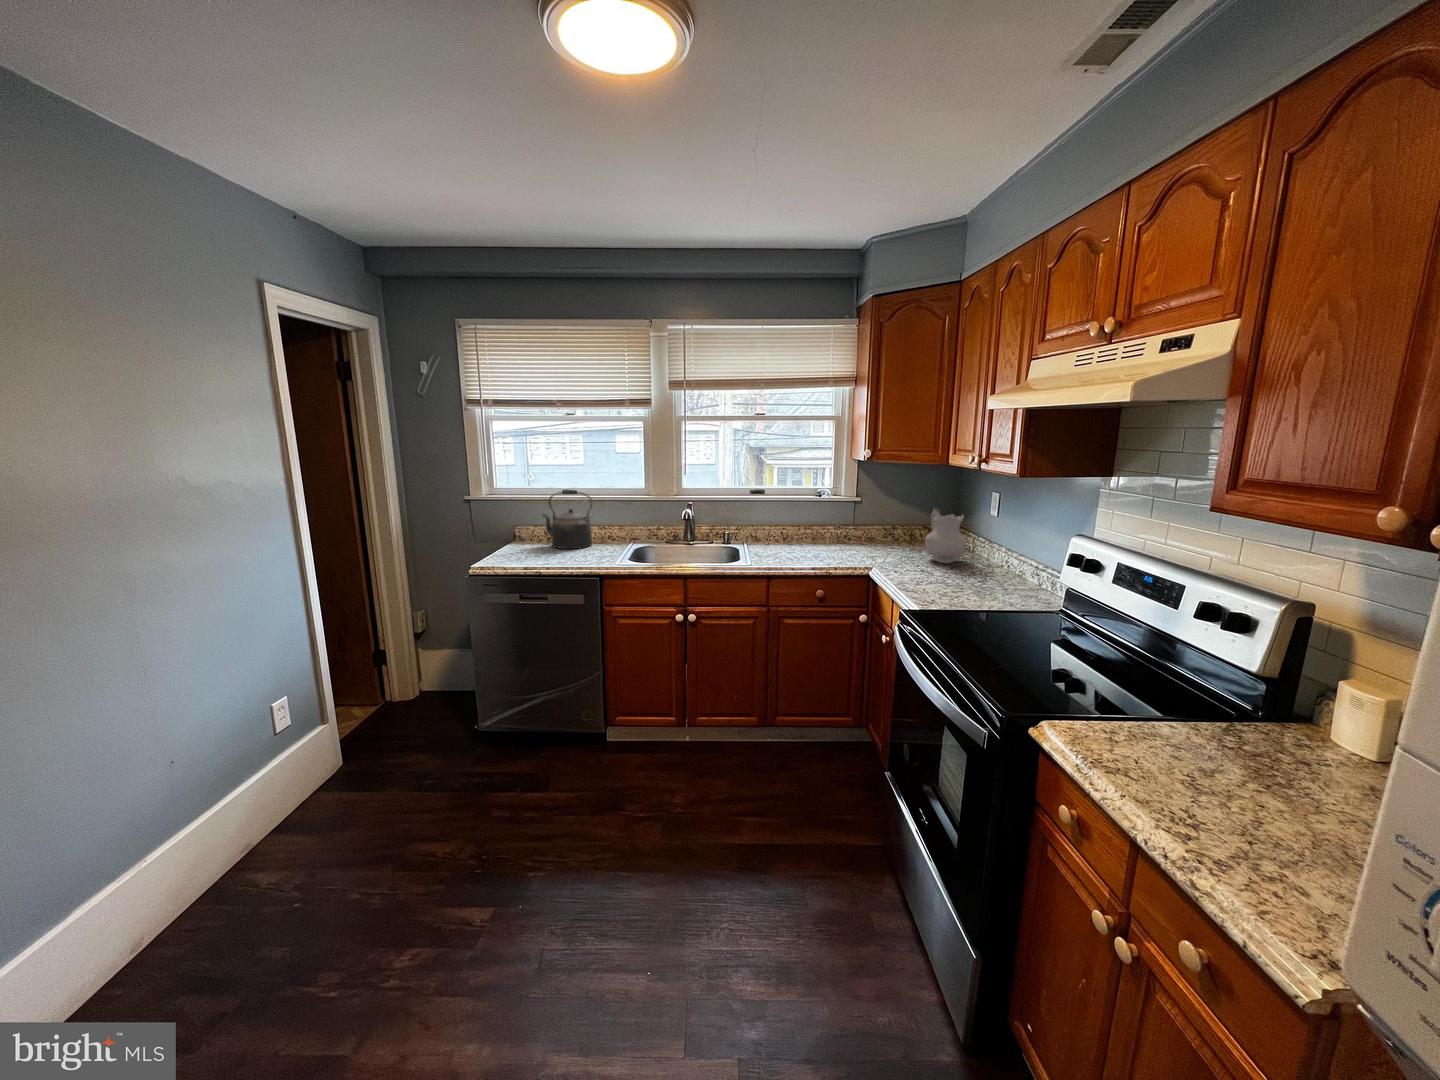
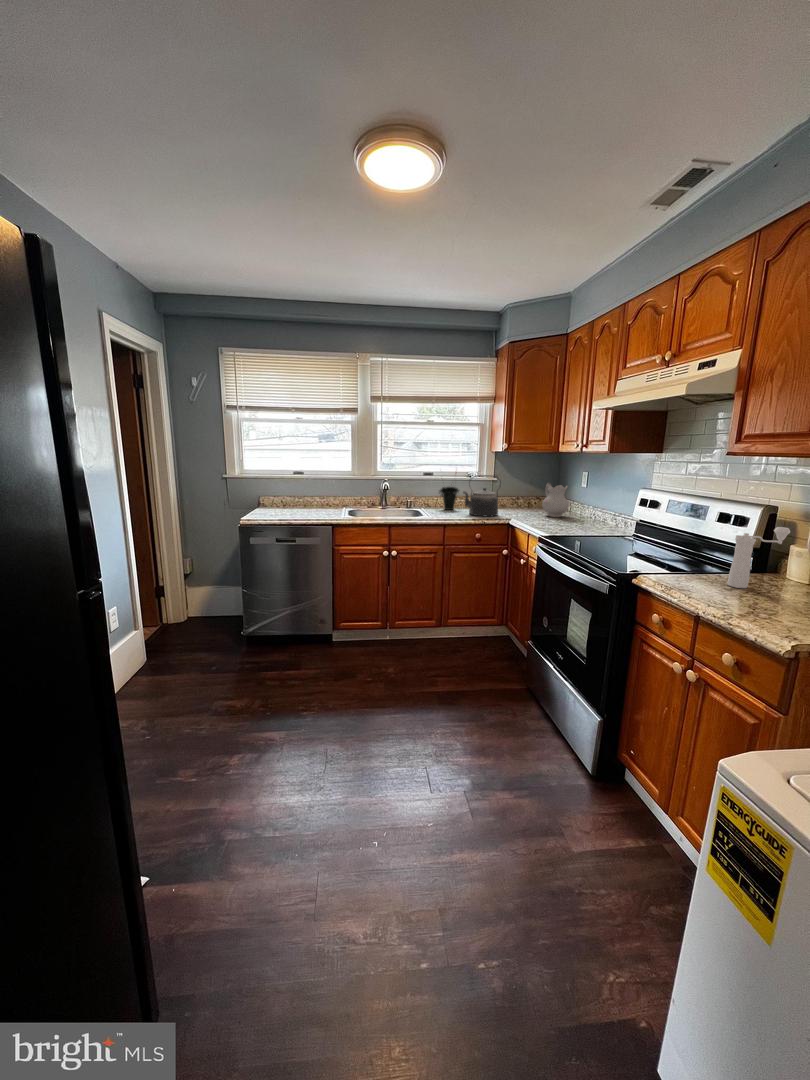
potted plant: none [771,483,803,545] -> present [440,487,459,510]
kettle: present [542,492,592,549] -> present [463,475,501,516]
pepper mill: none [1206,660,1336,772] -> present [728,527,790,588]

